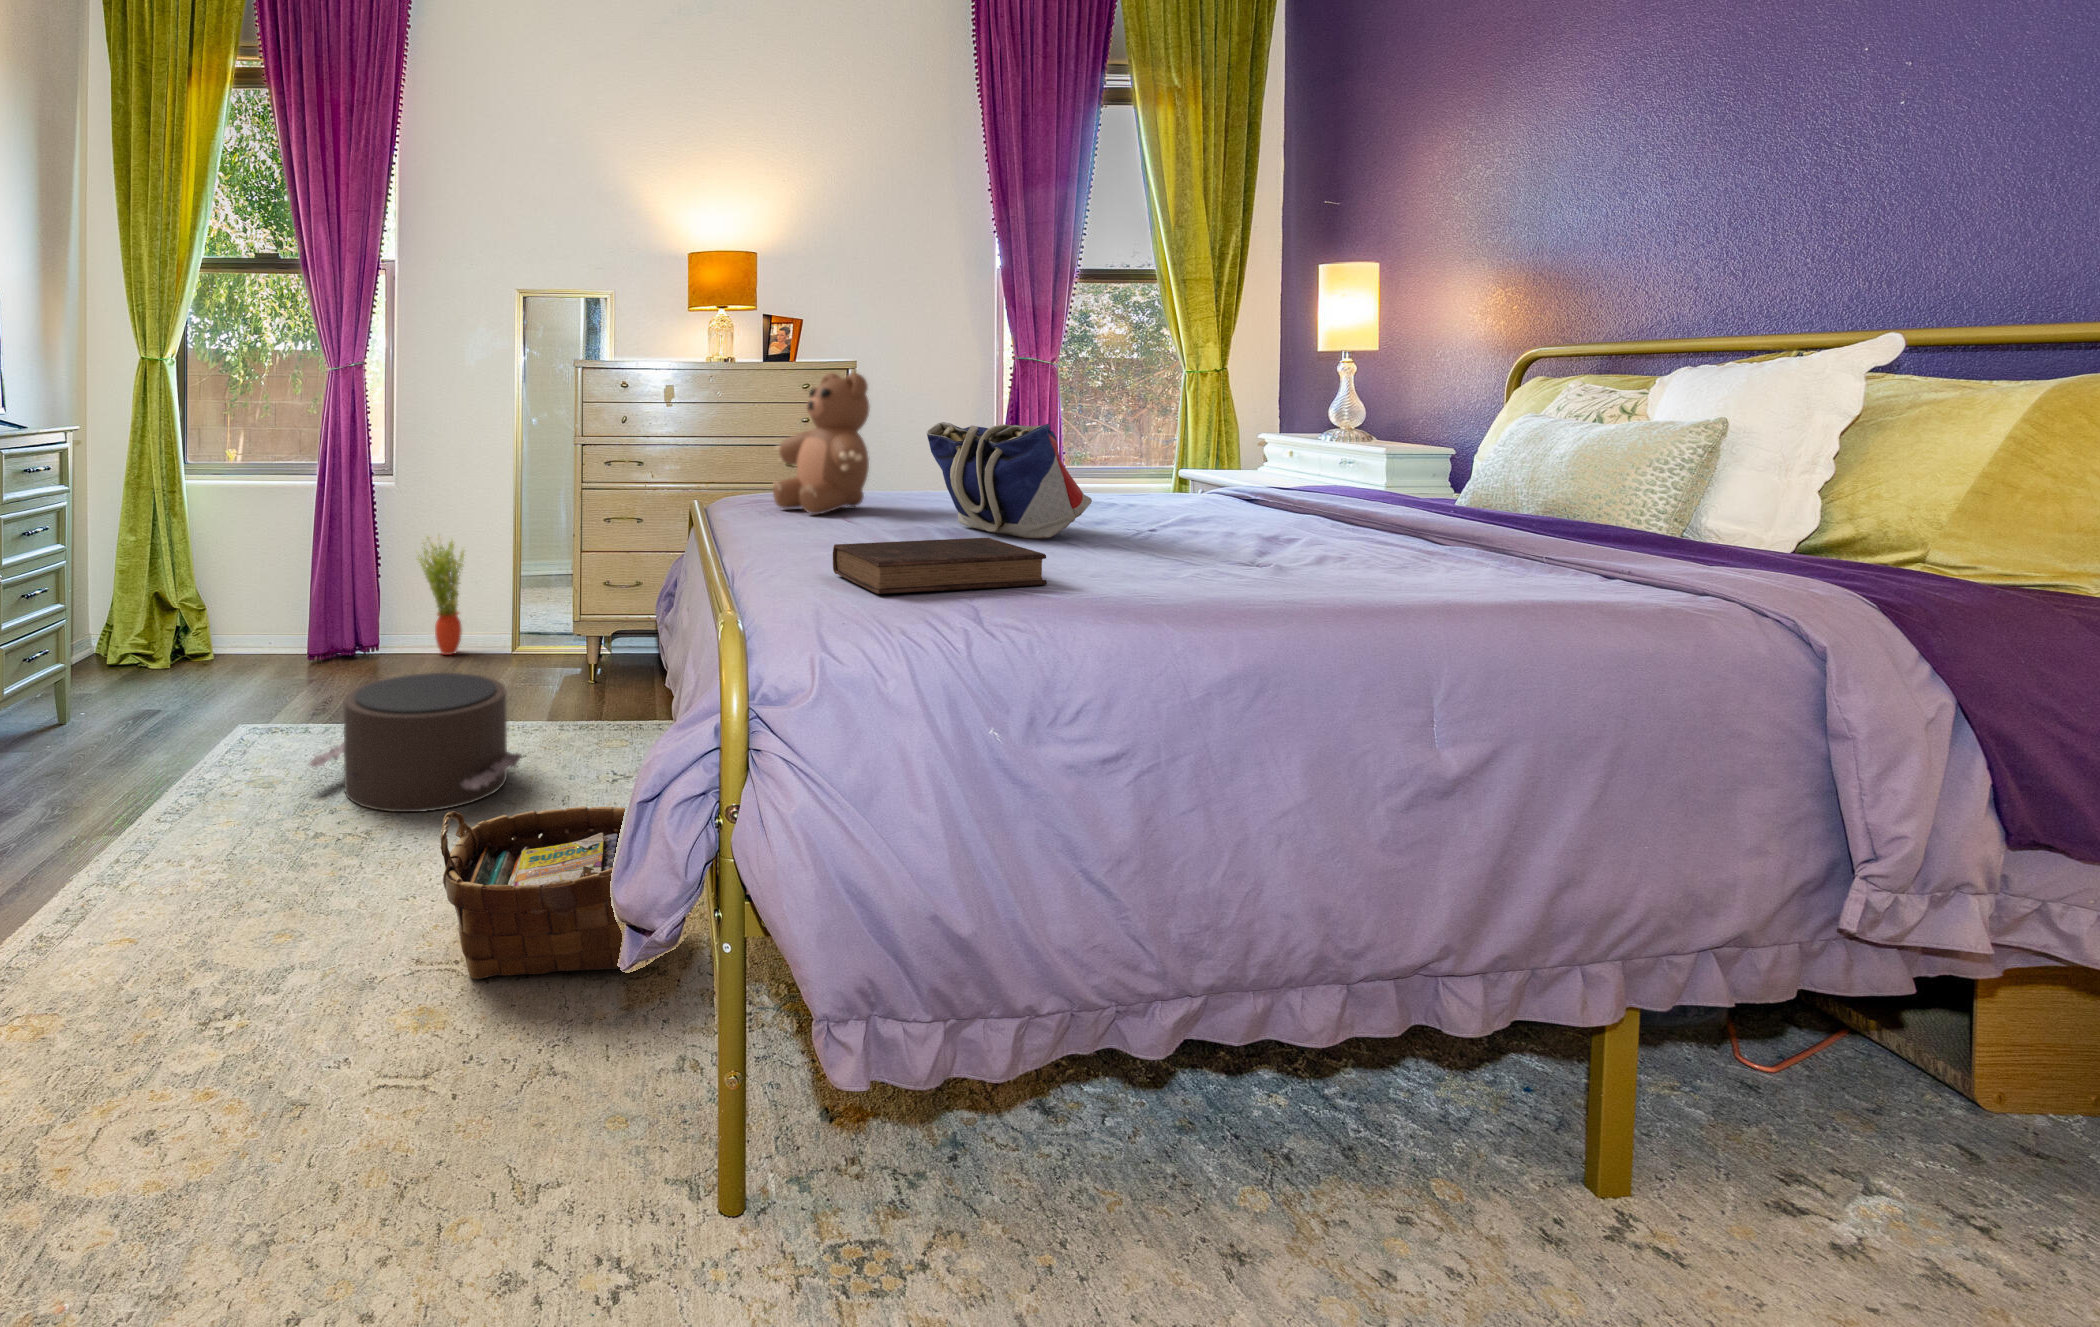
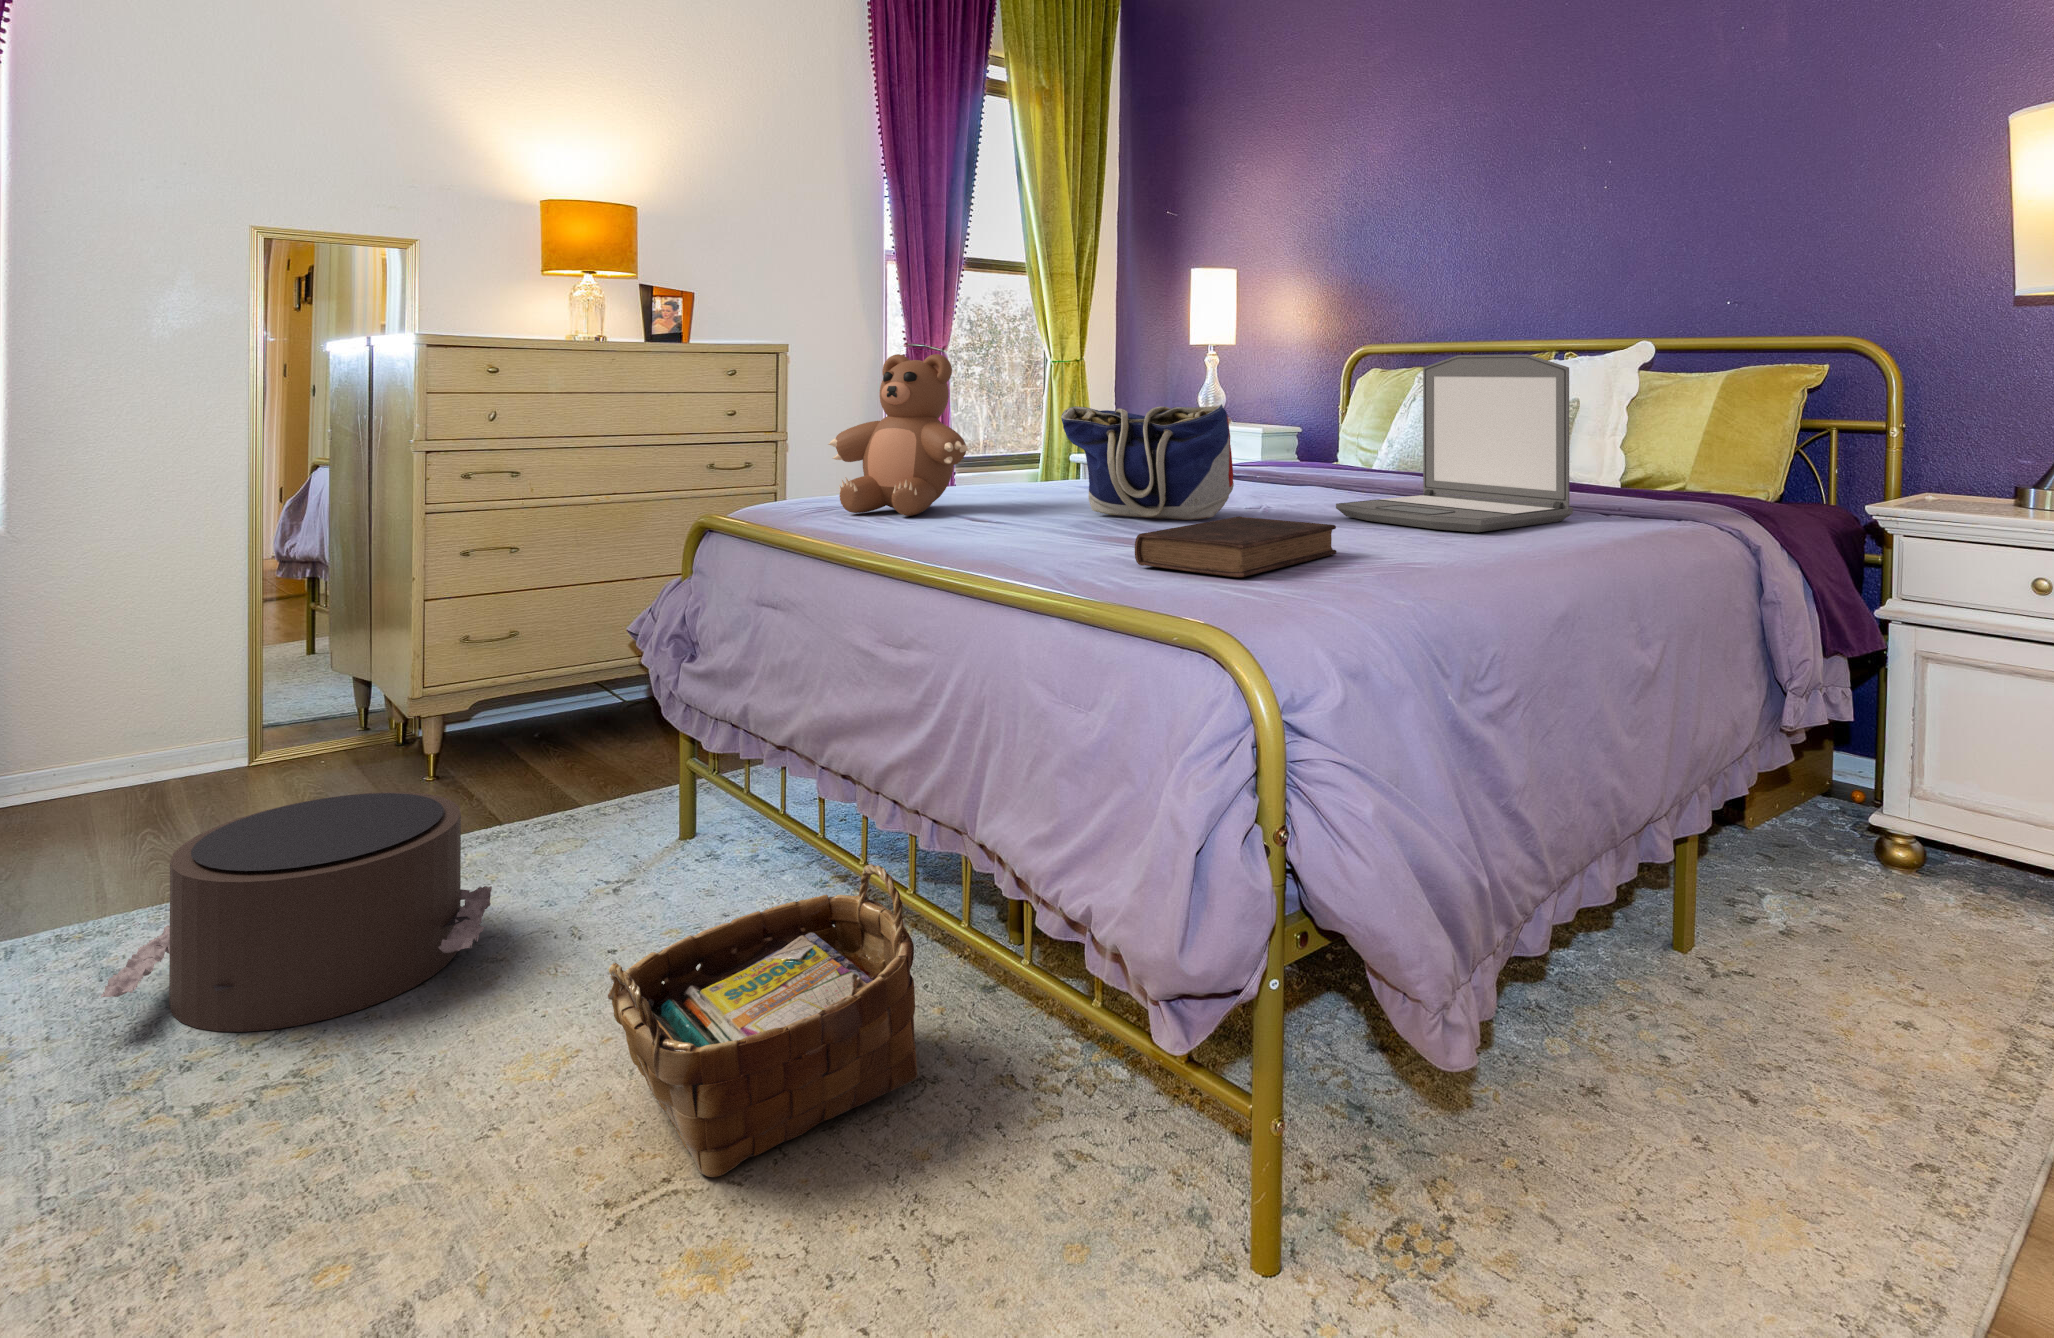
laptop: none [1189,370,1476,581] -> present [1336,355,1573,532]
potted plant: present [418,537,464,655] -> none [69,604,175,793]

